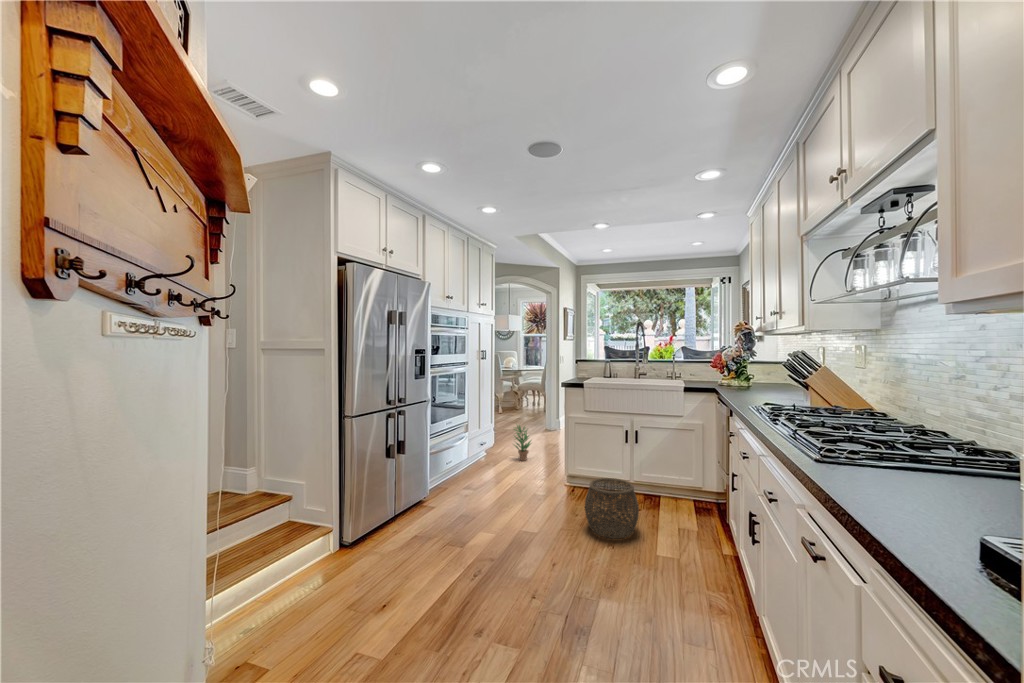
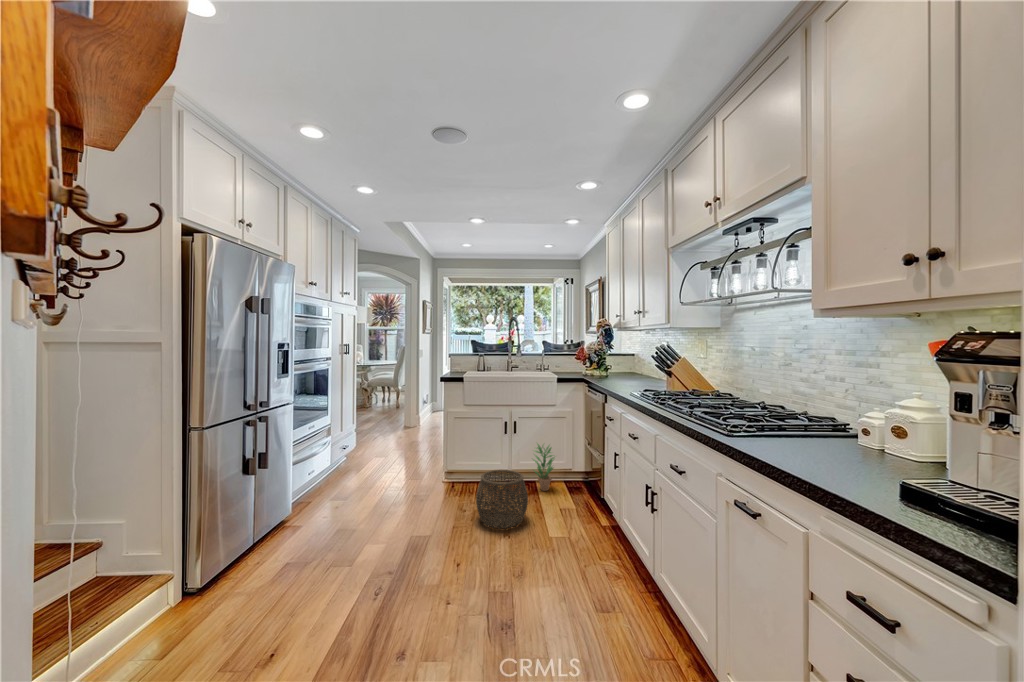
potted plant: present [514,425,531,461] -> present [534,444,554,491]

